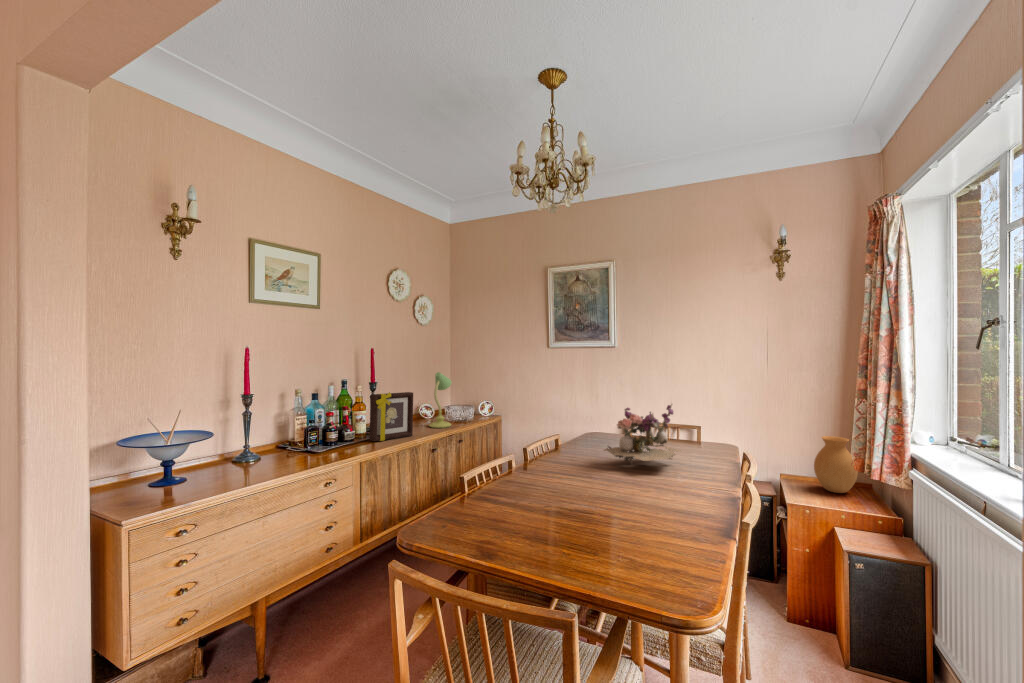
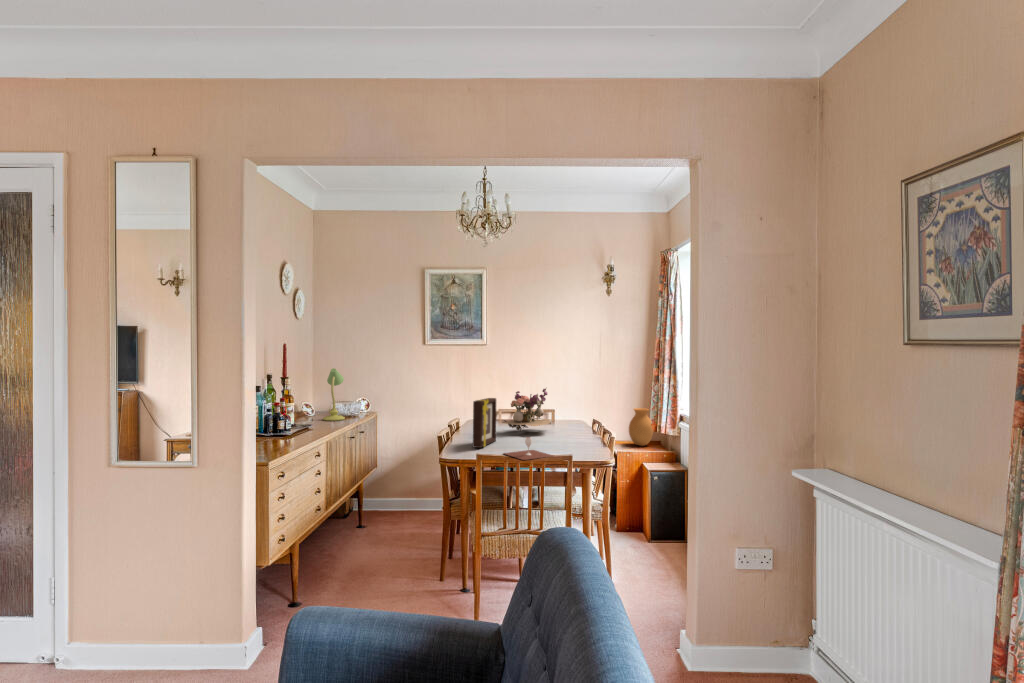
picture frame: present [370,392,413,441] -> present [473,398,496,448]
wine glass: none [563,492,645,538] -> present [504,437,553,460]

